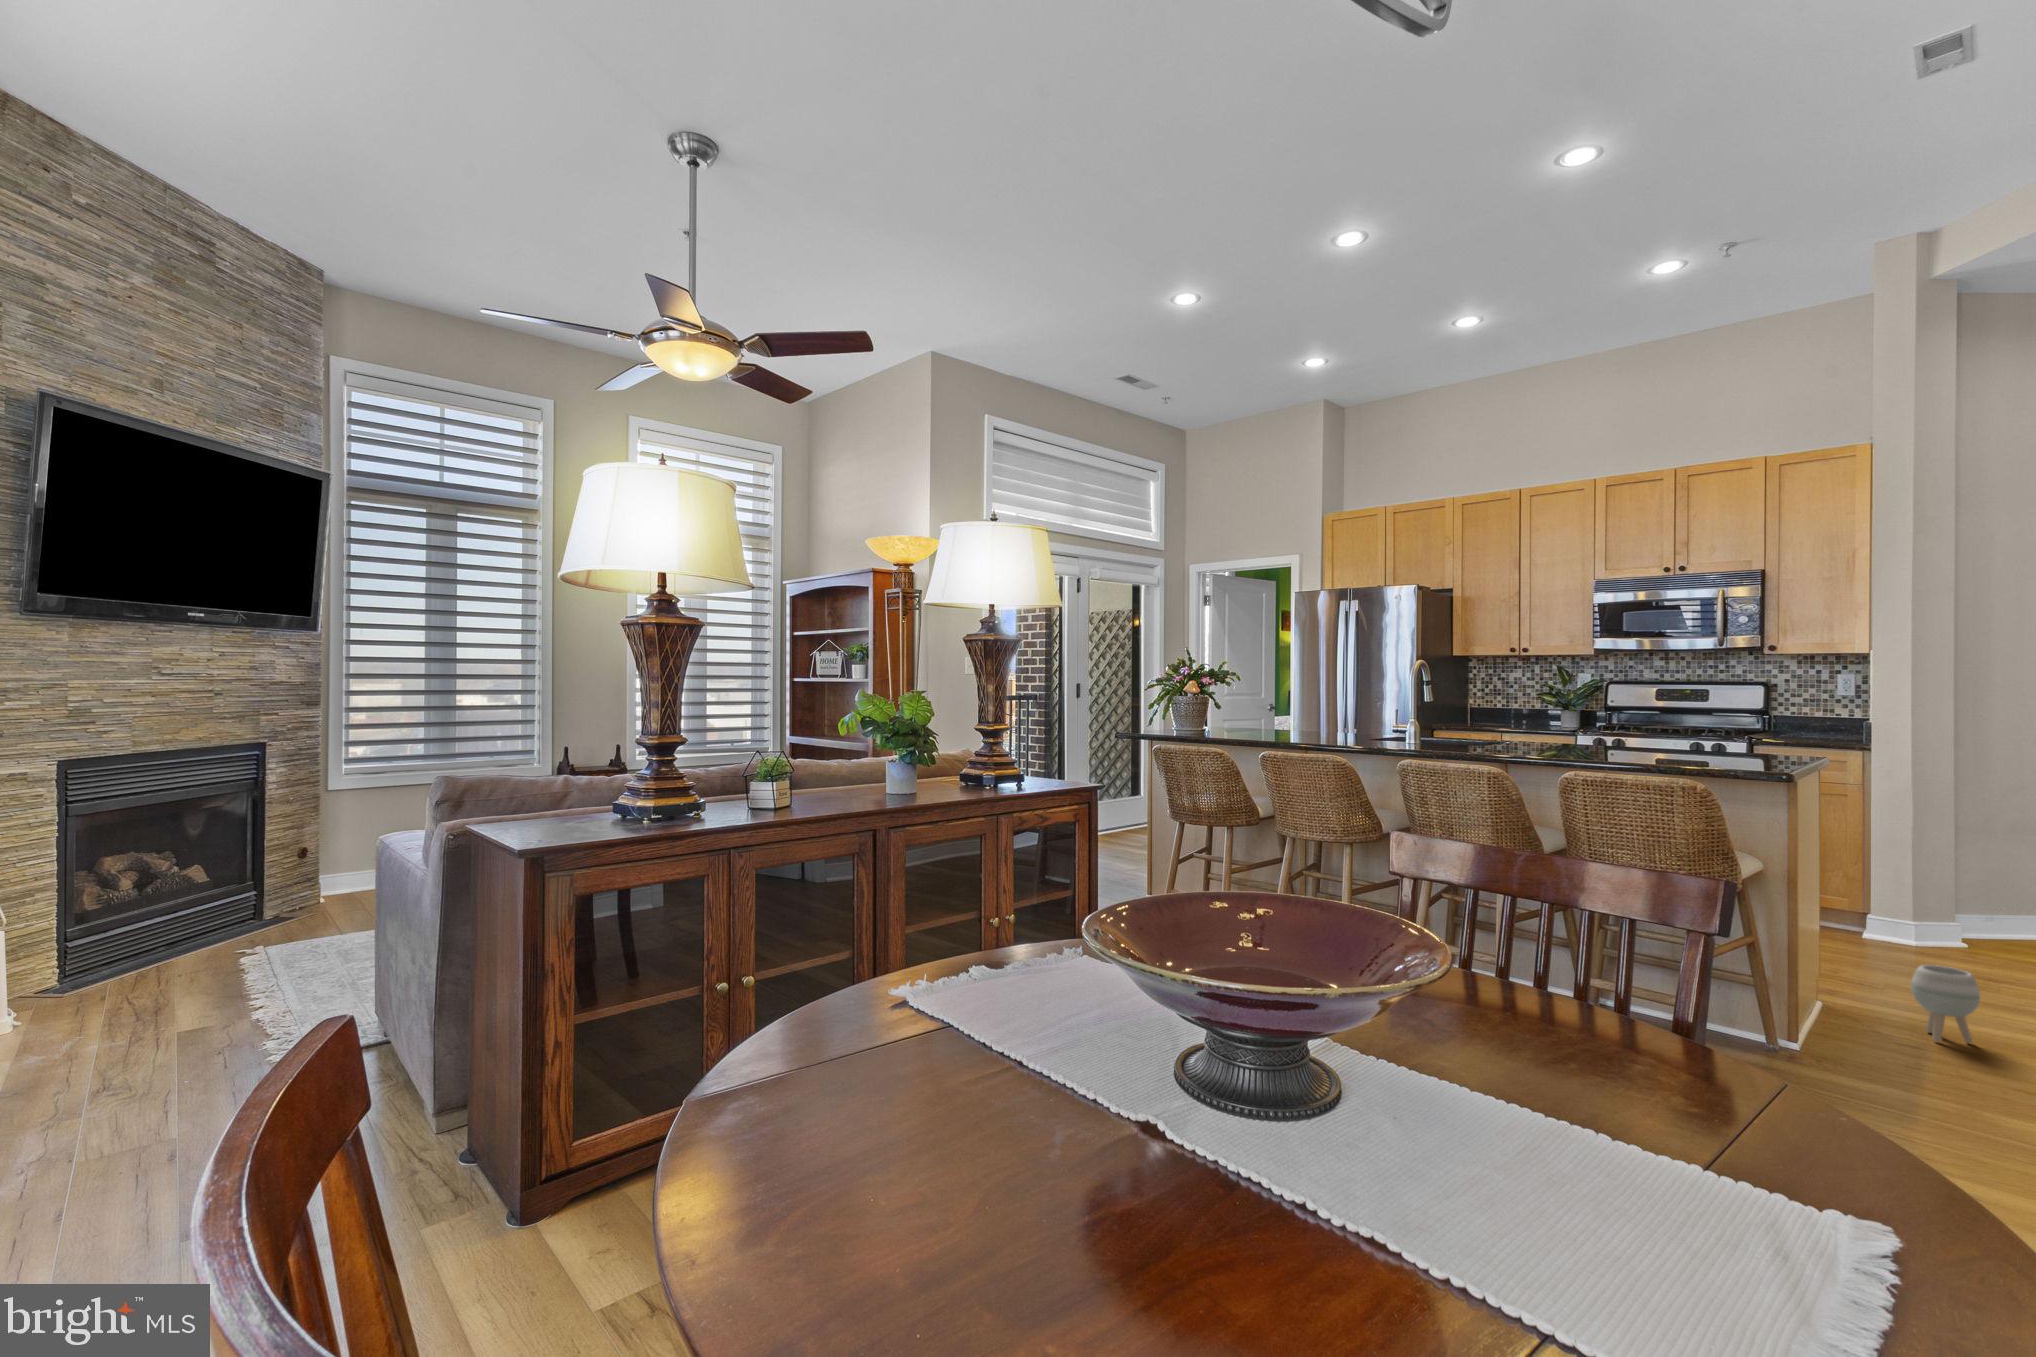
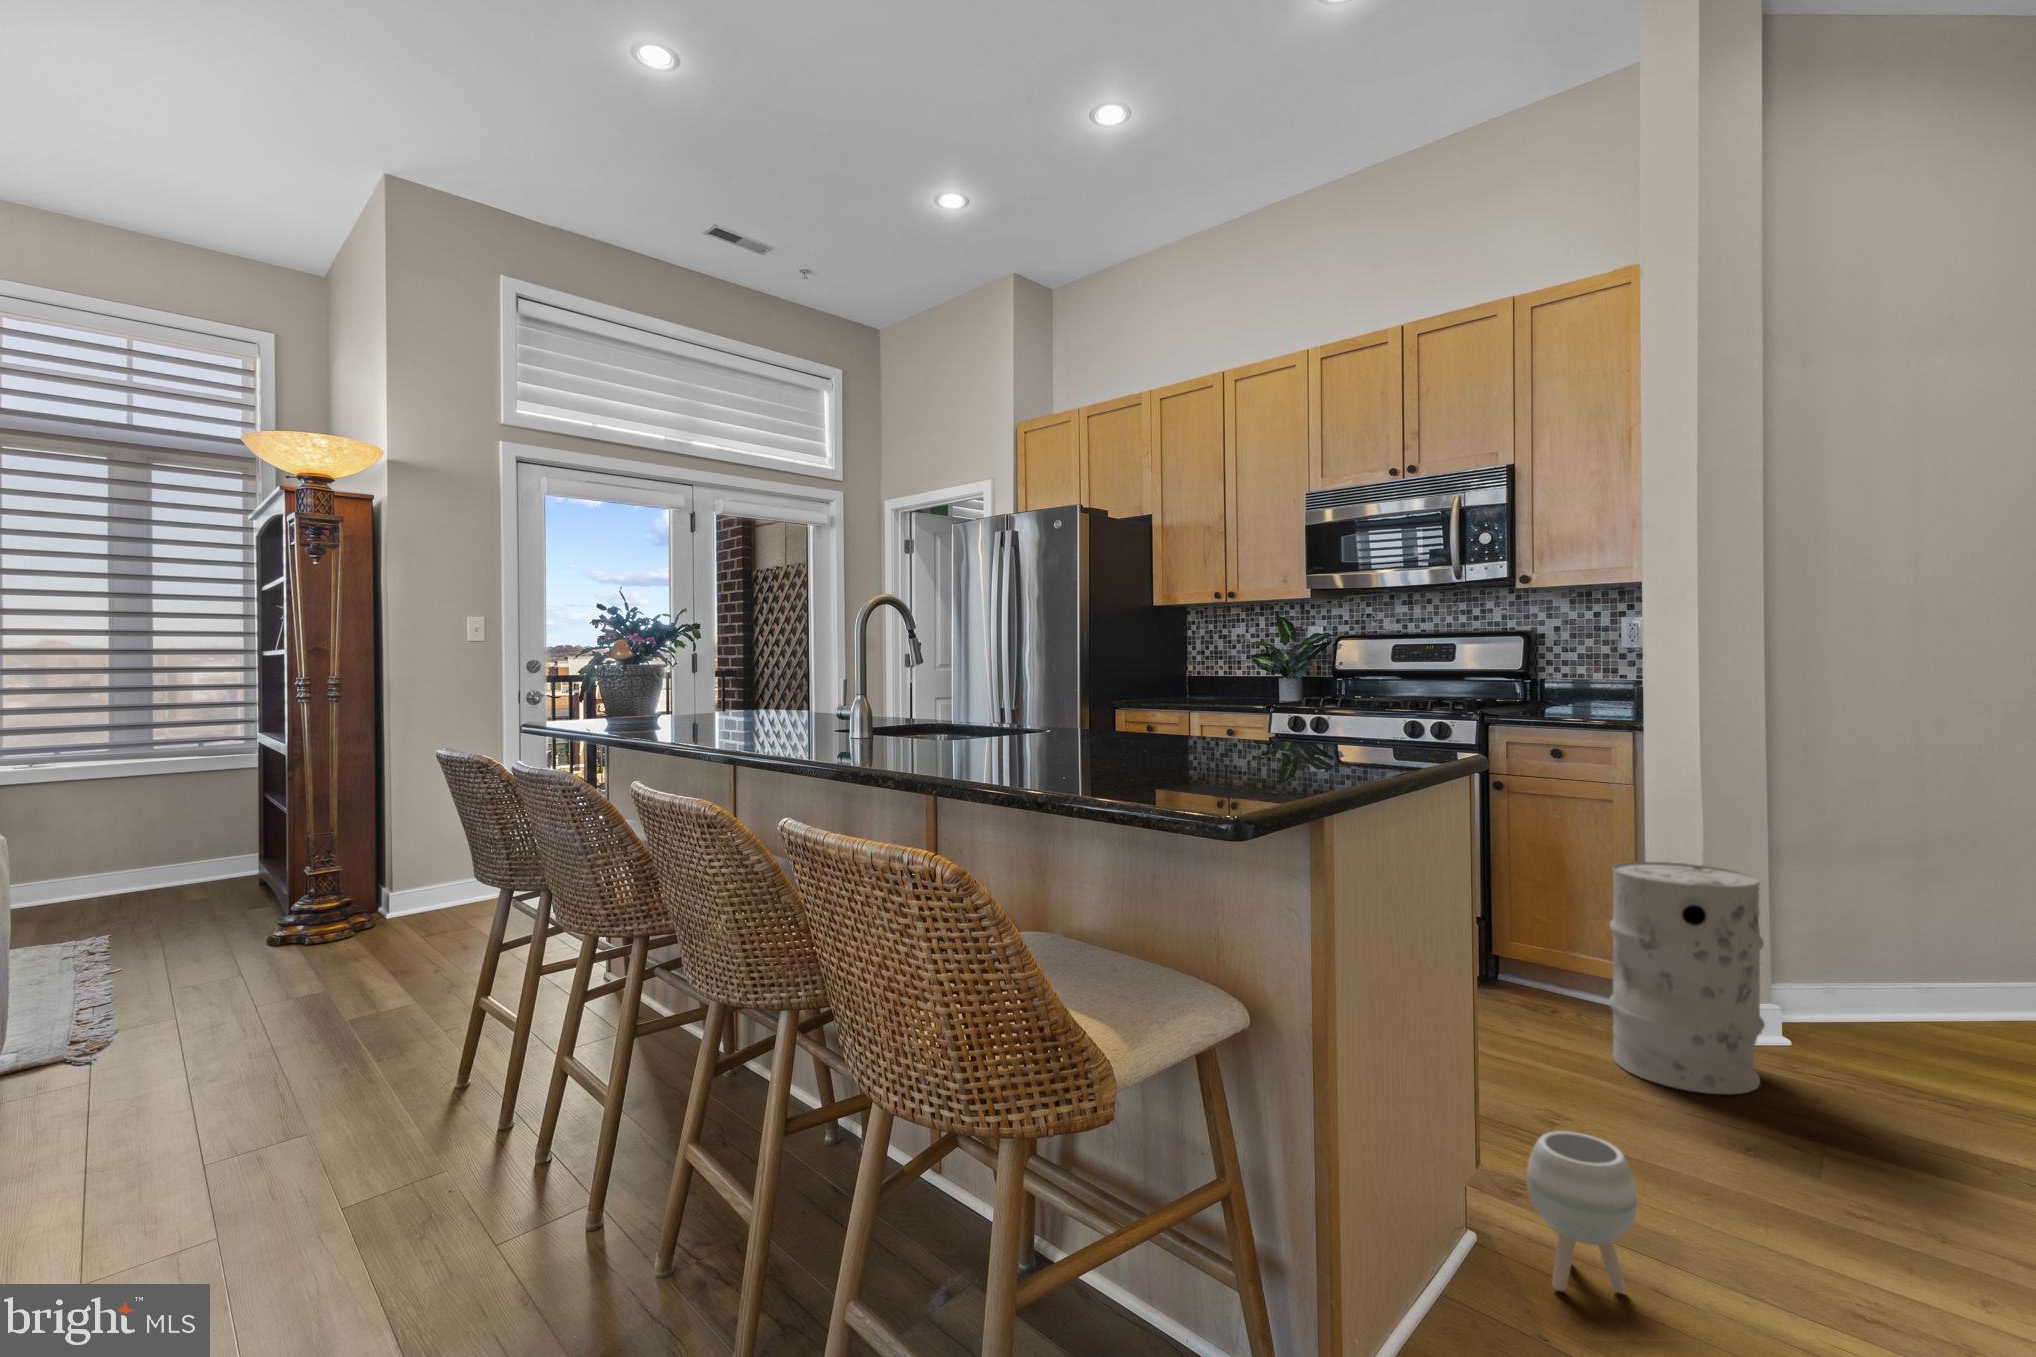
trash can: none [1876,835,1986,972] -> present [1609,862,1765,1094]

